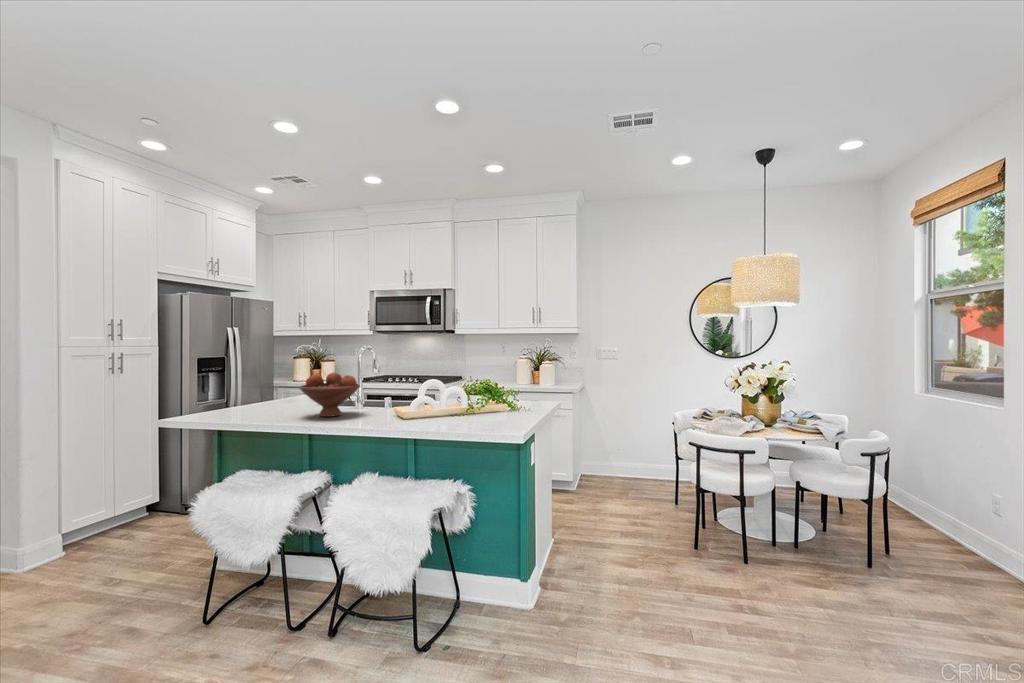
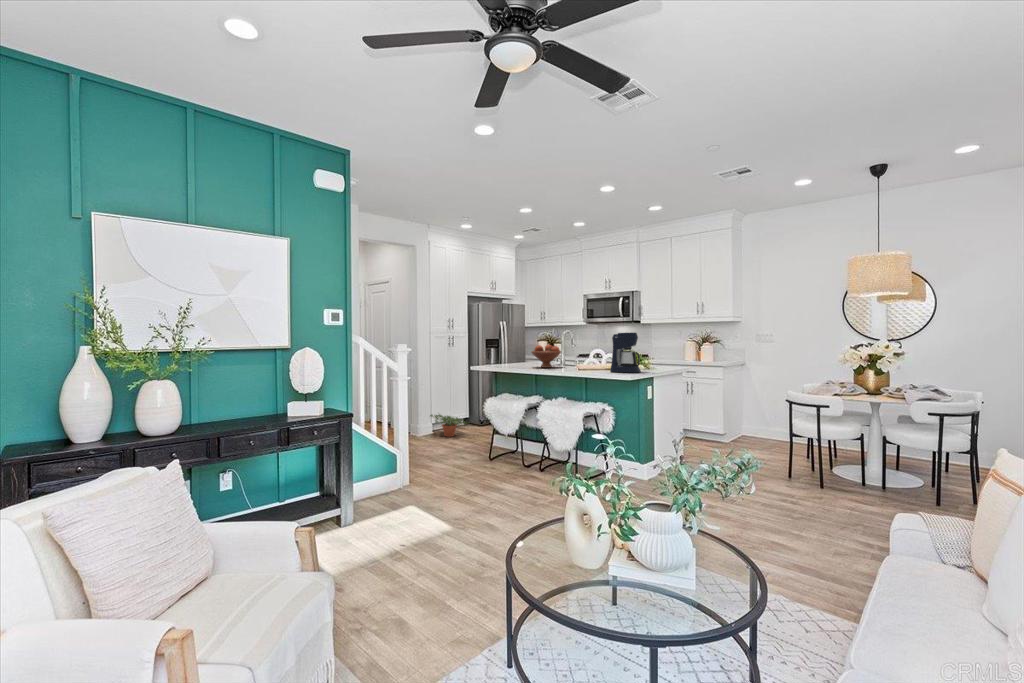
coffee maker: none [462,351,513,423] -> present [610,332,641,373]
potted plant: none [57,511,165,560] -> present [430,414,466,437]

